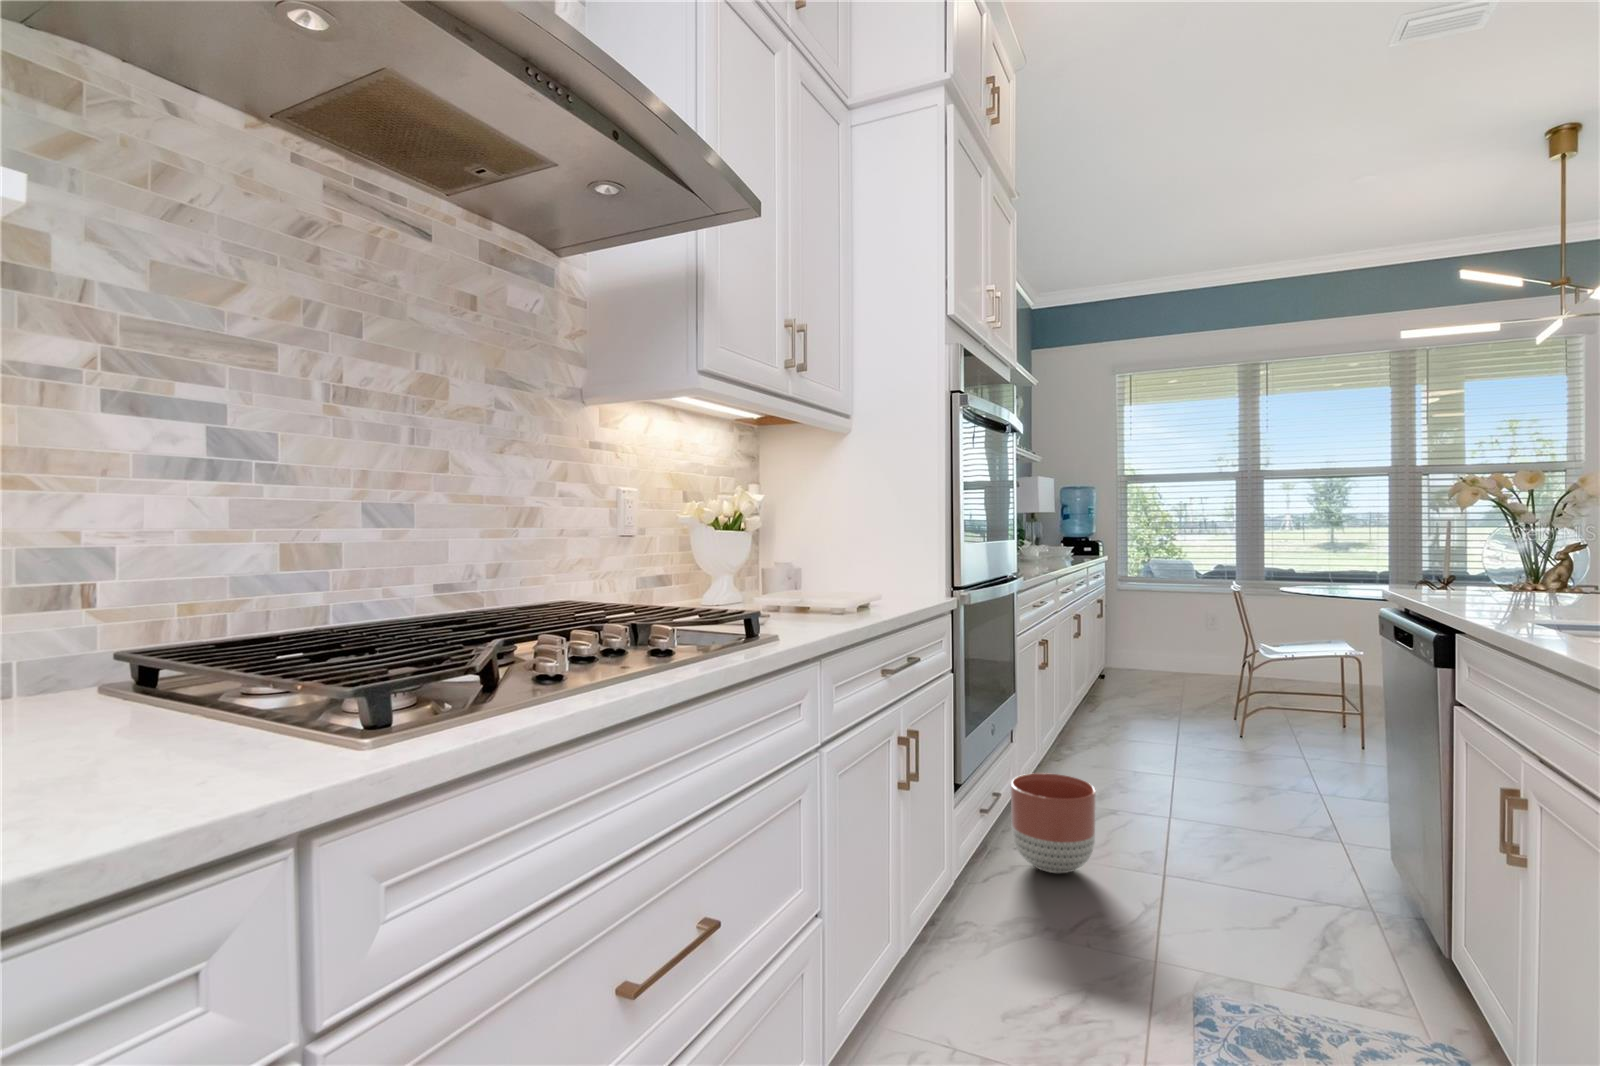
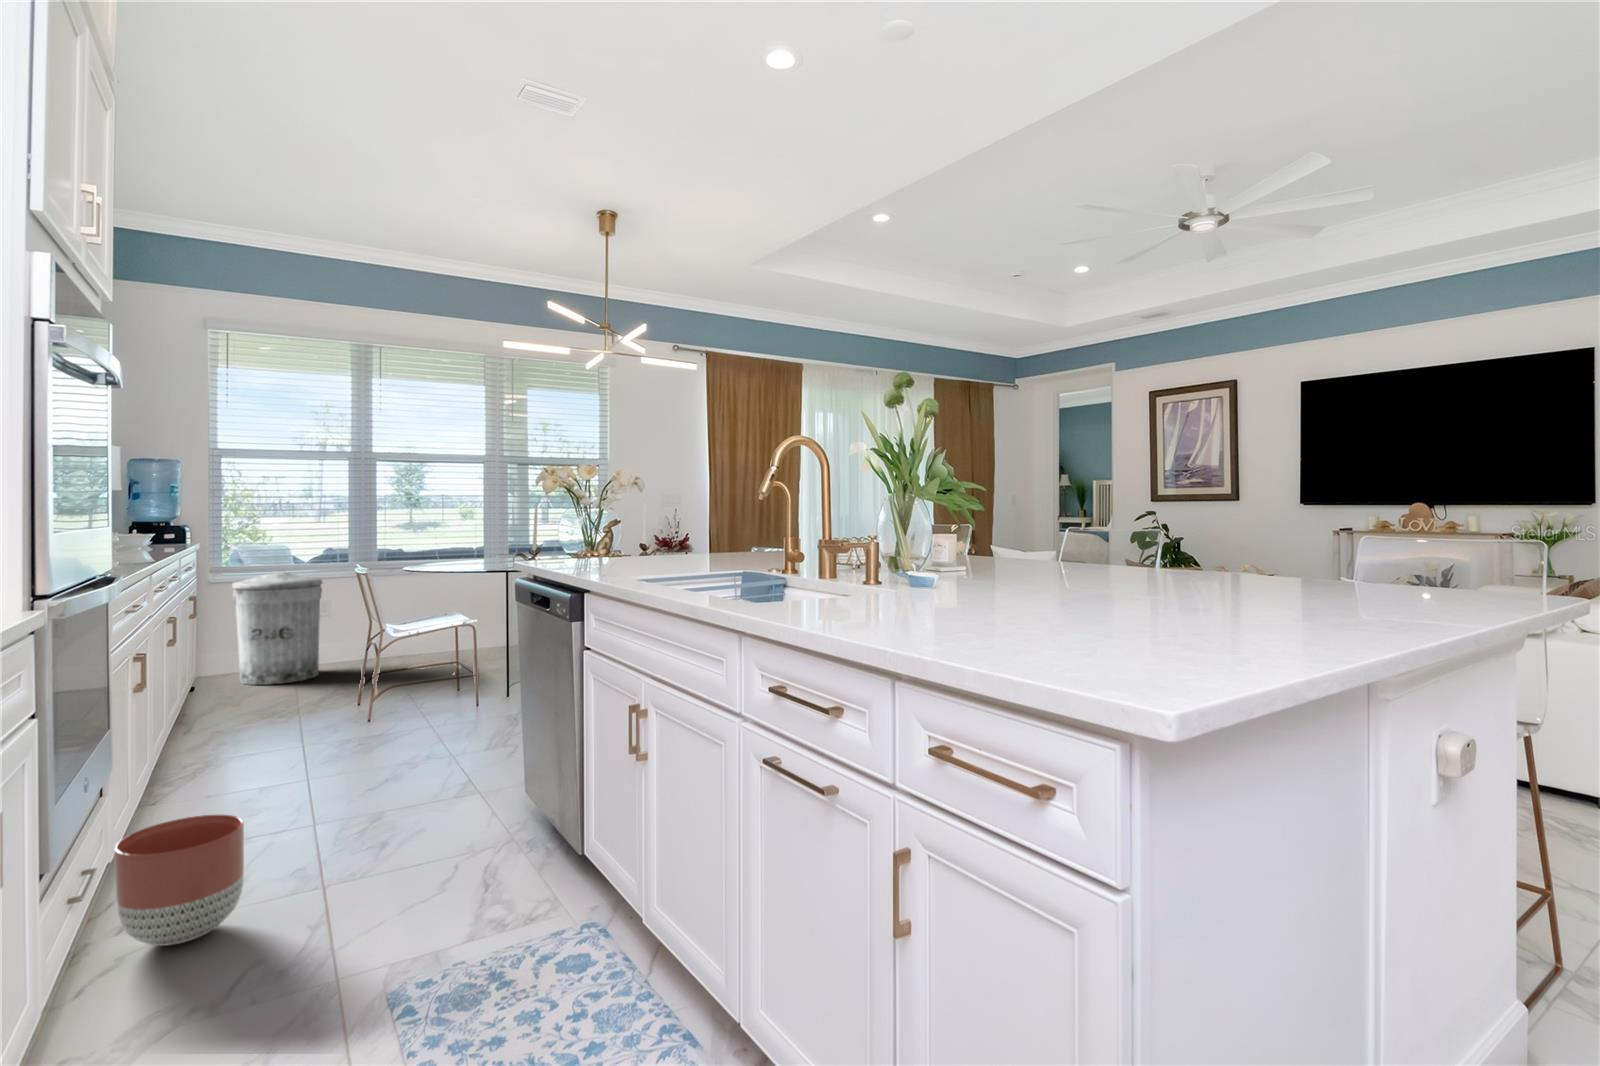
trash can: none [1133,582,1209,685] -> present [232,573,322,685]

